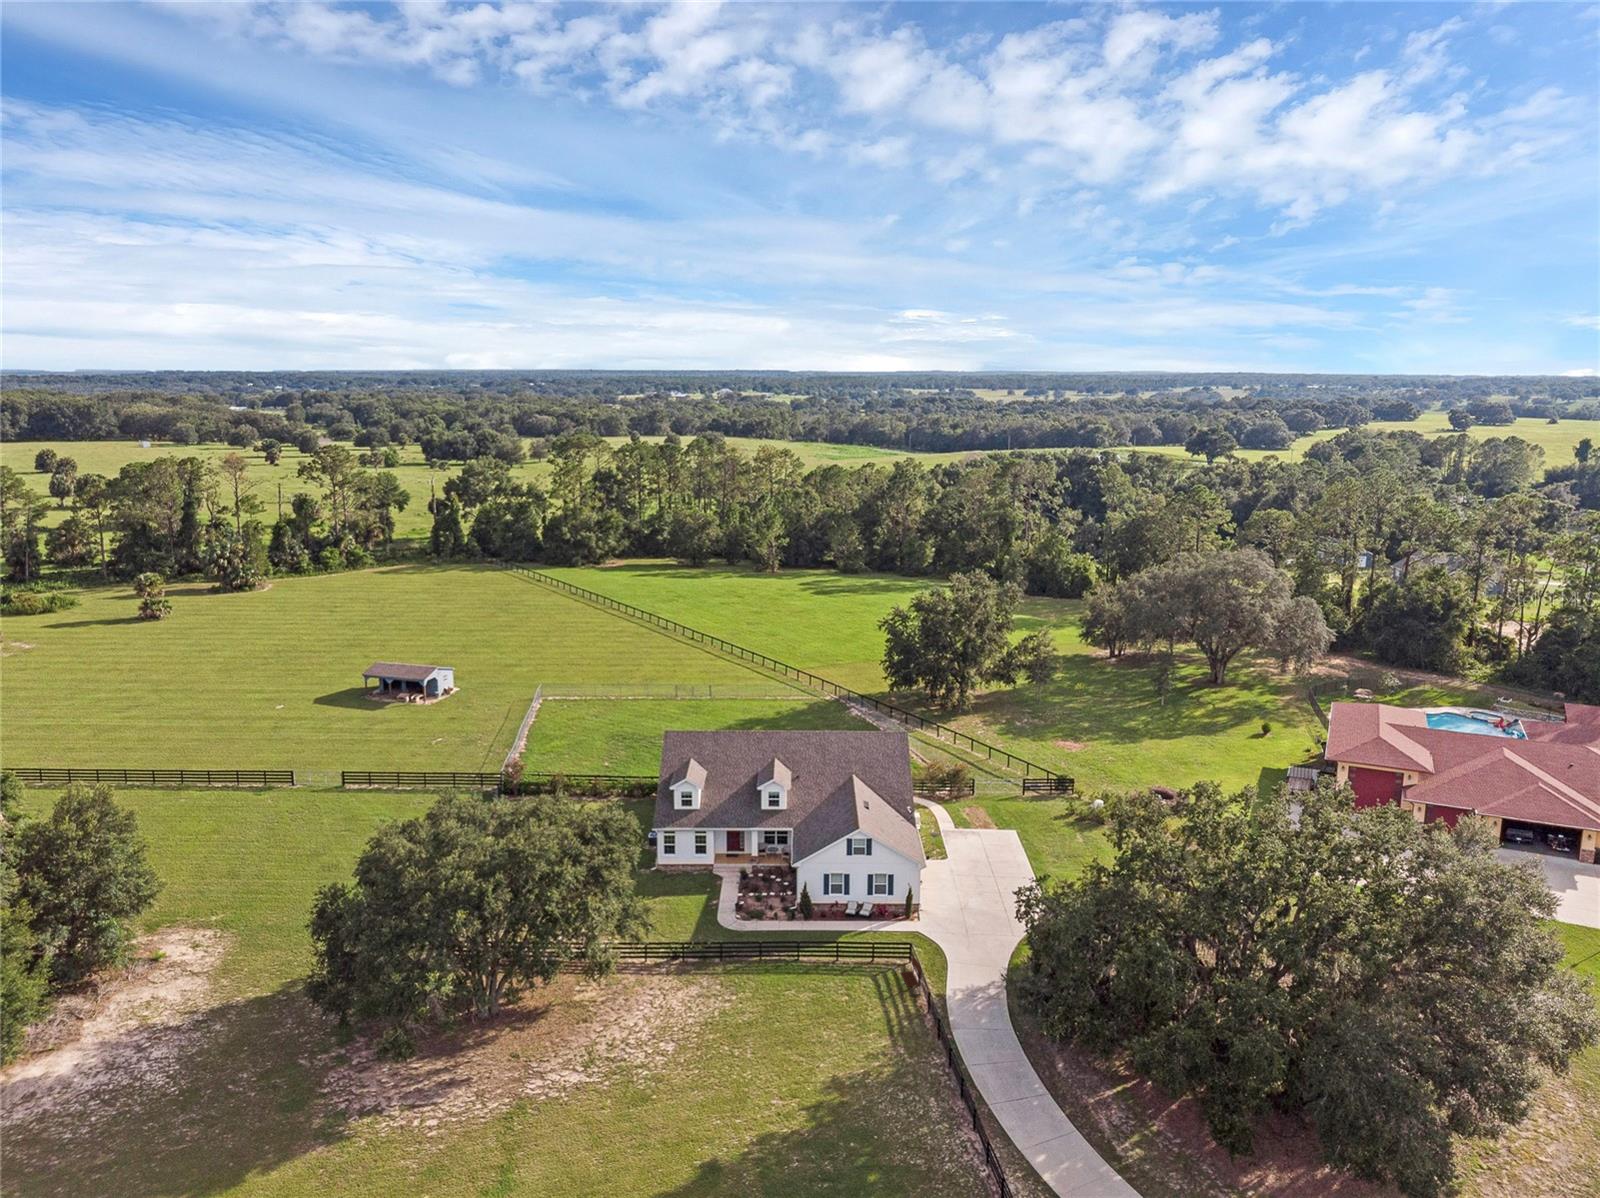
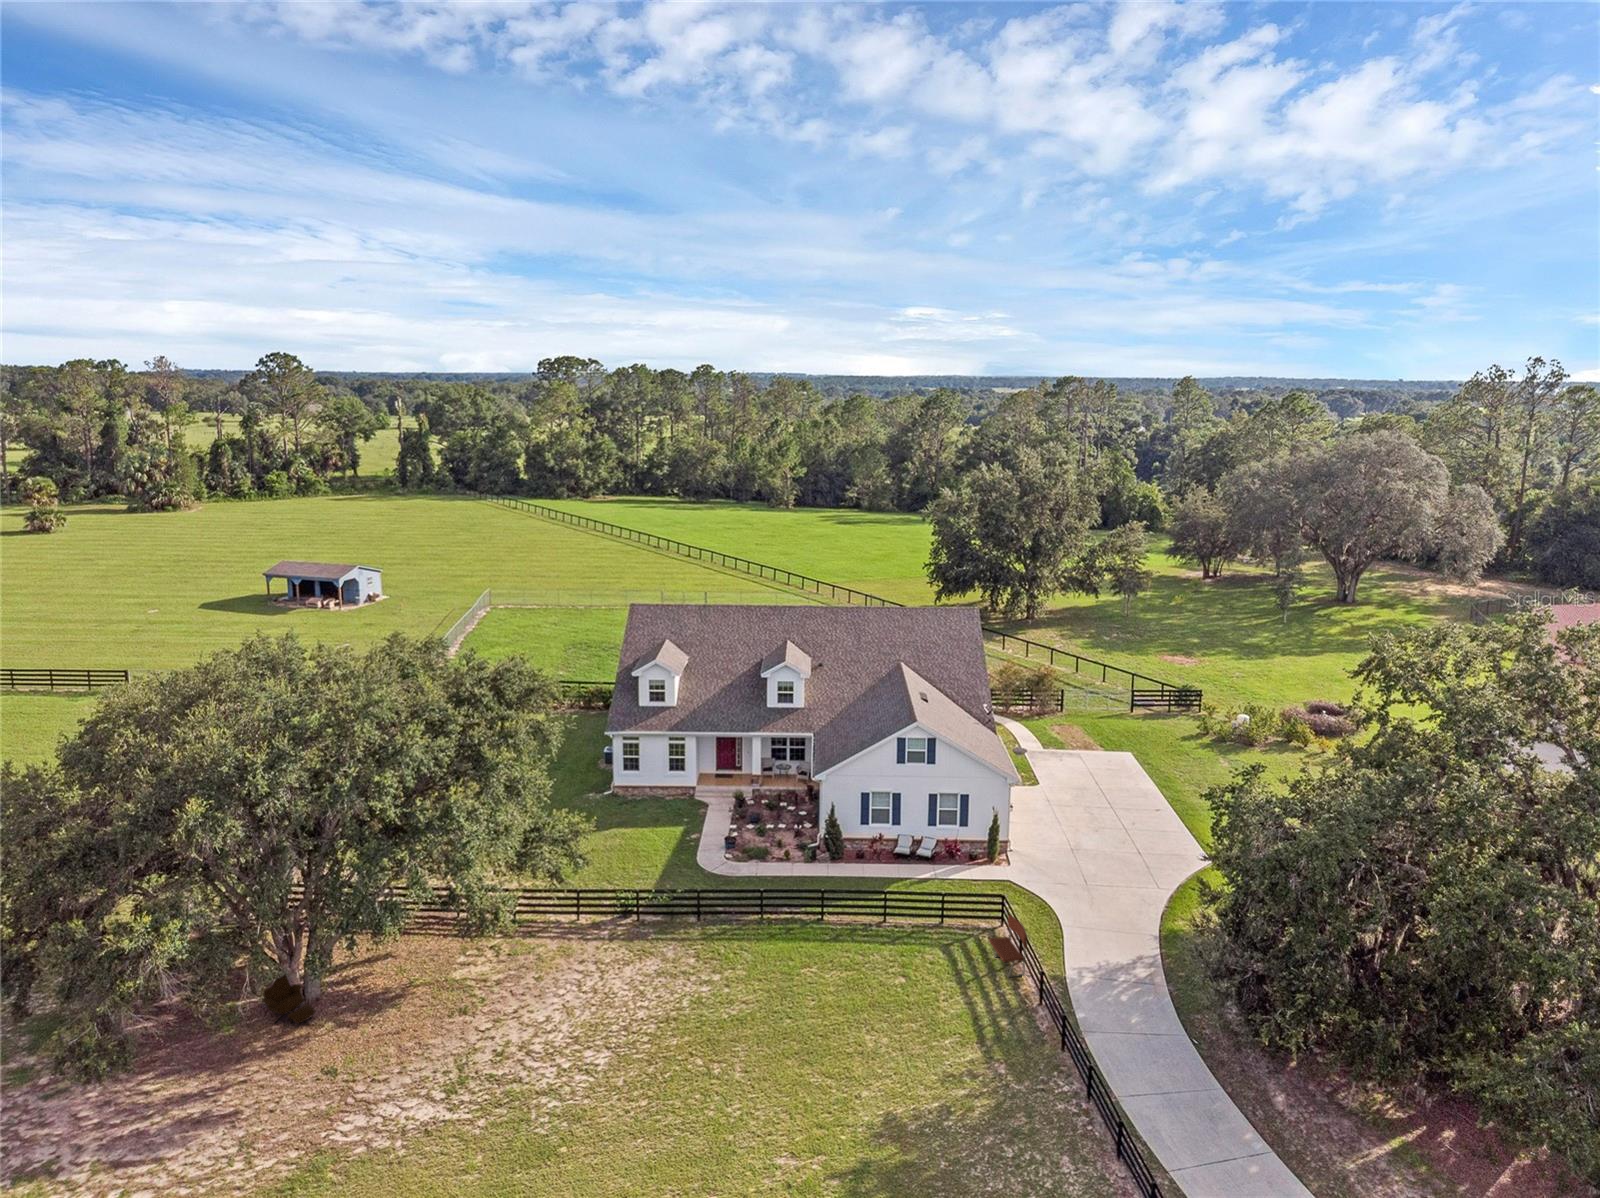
lounge chair: none [467,996,497,1032] -> present [263,974,315,1024]

